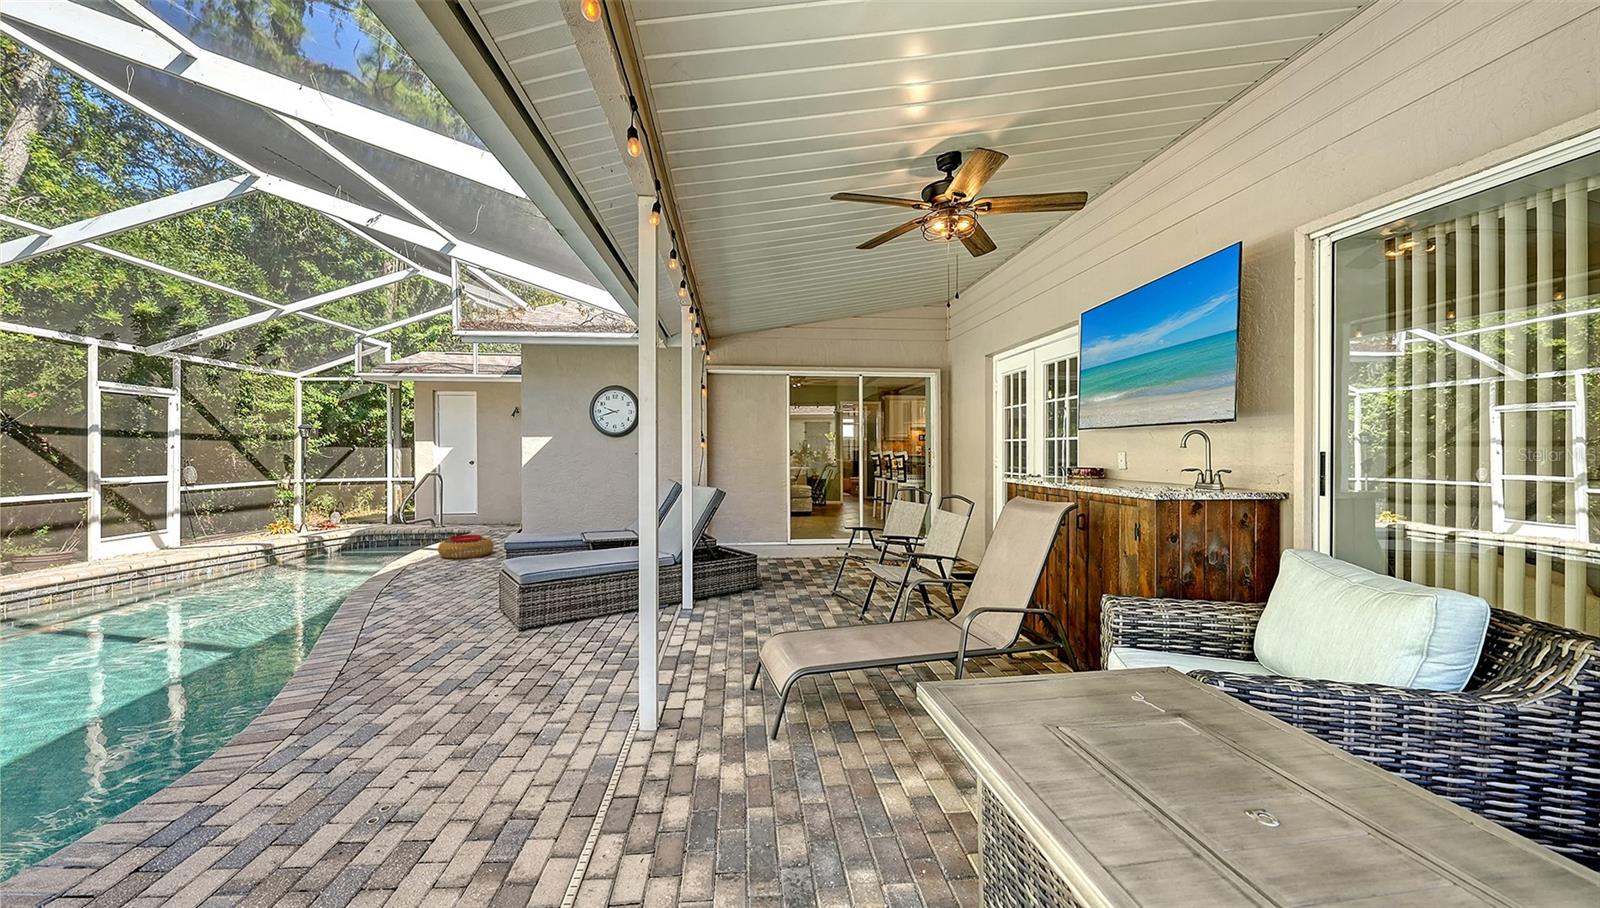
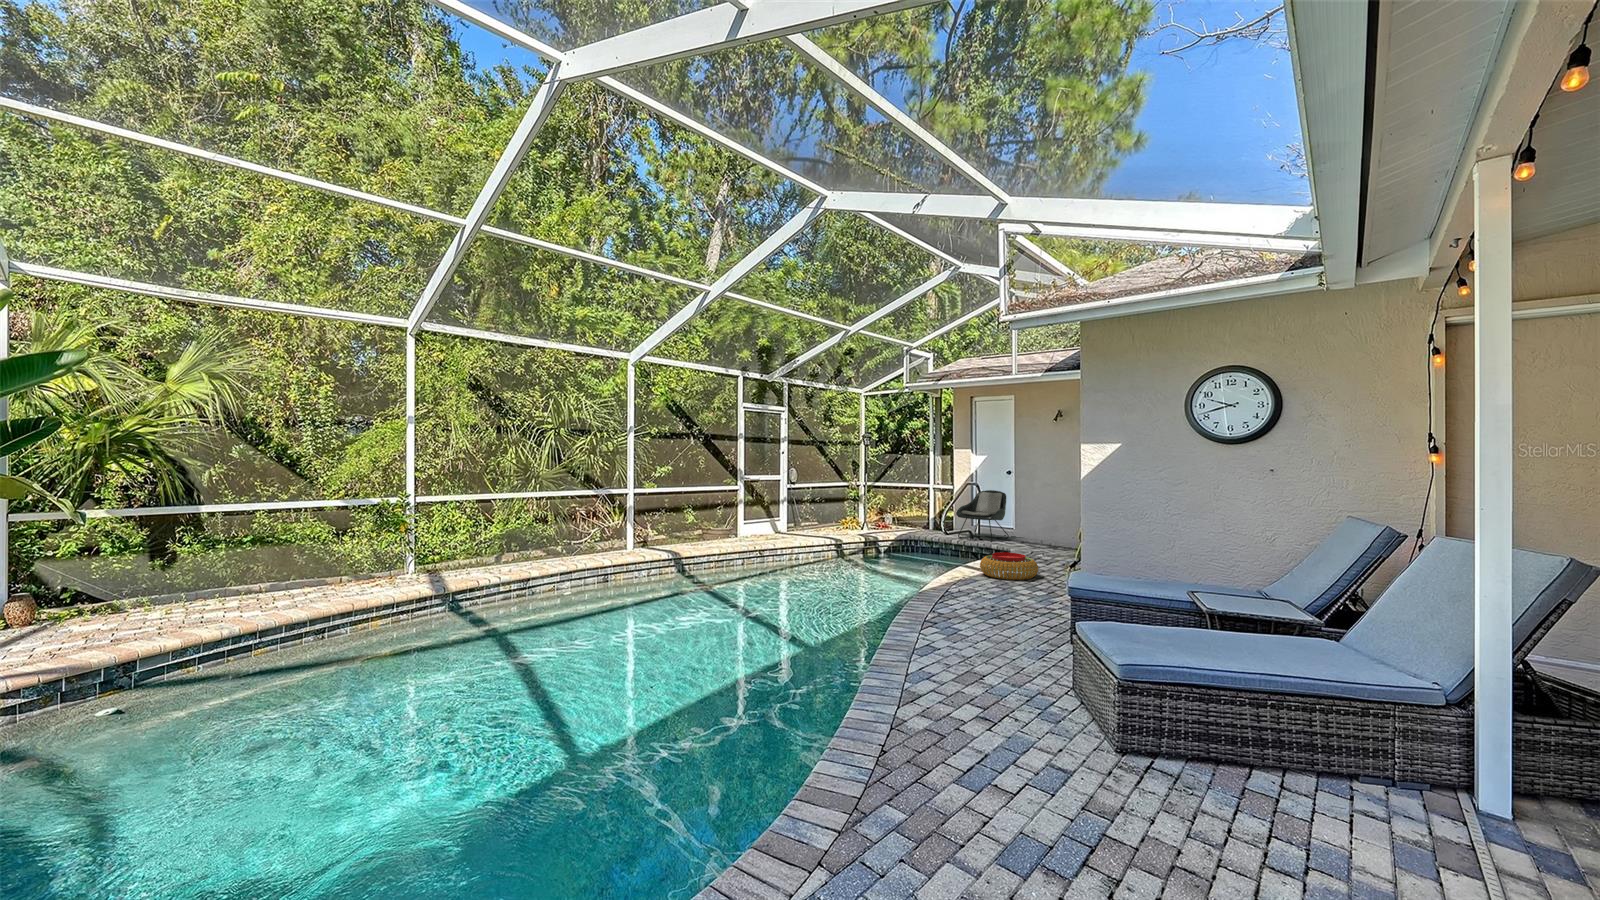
lounge chair: none [417,480,473,529] -> present [956,490,1009,542]

